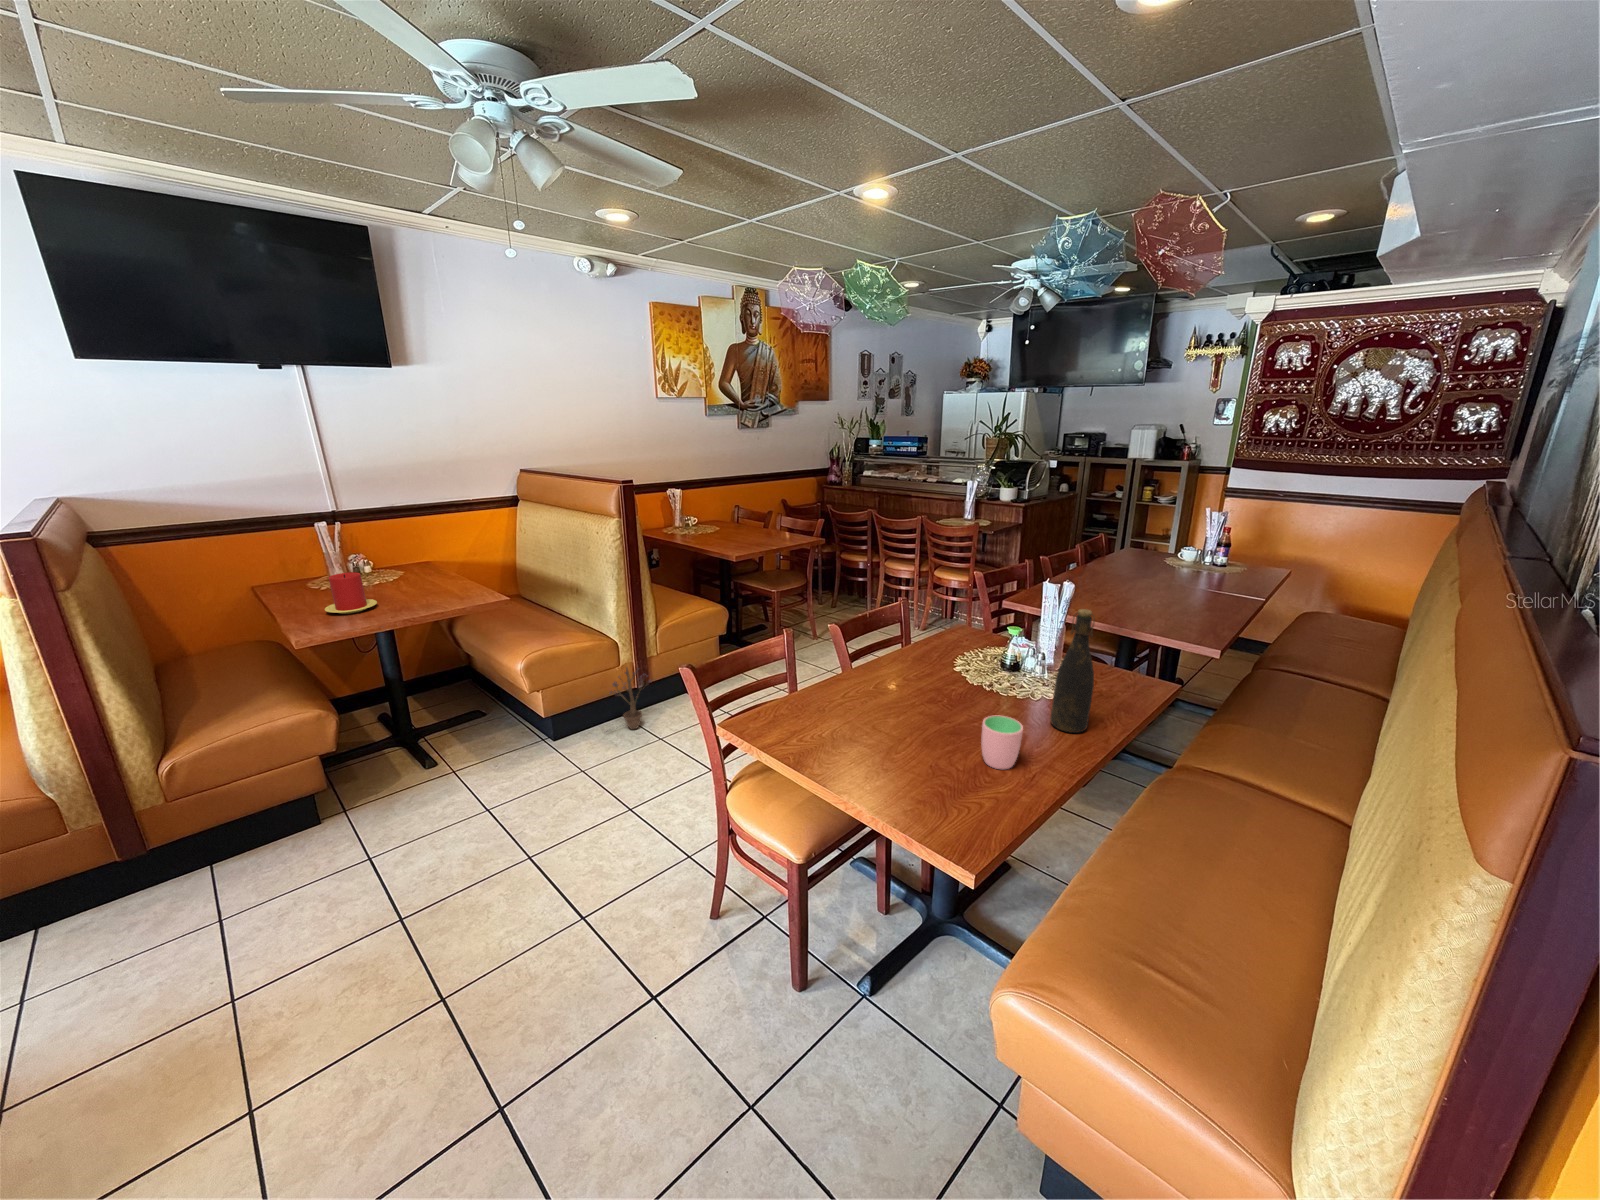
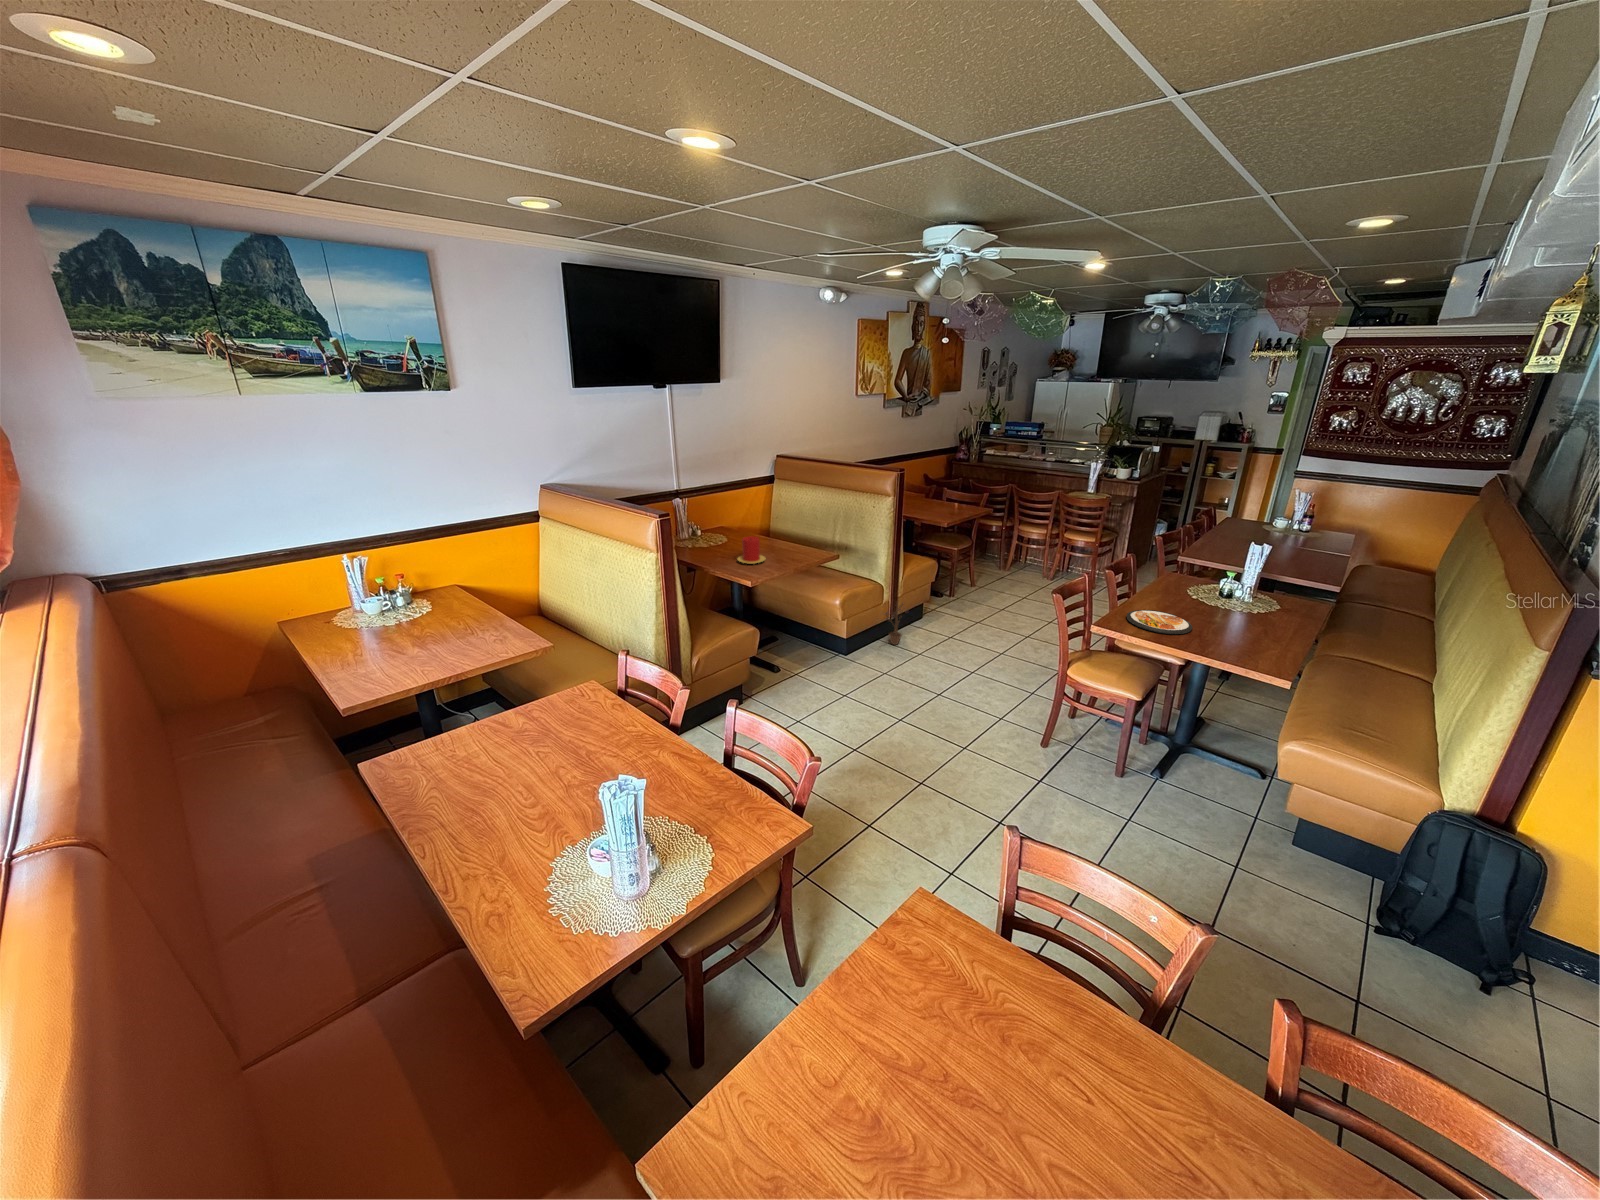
bottle: present [1050,609,1094,733] -> none [1265,561,1302,628]
dish: none [805,695,910,748] -> present [1126,610,1192,634]
cup: present [981,715,1023,769] -> none [1242,616,1272,643]

